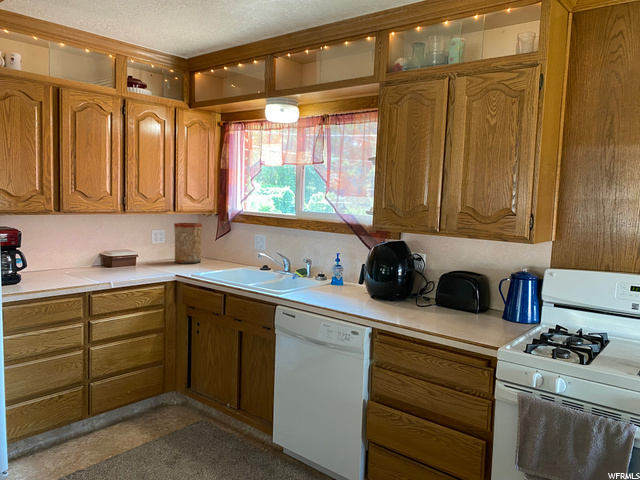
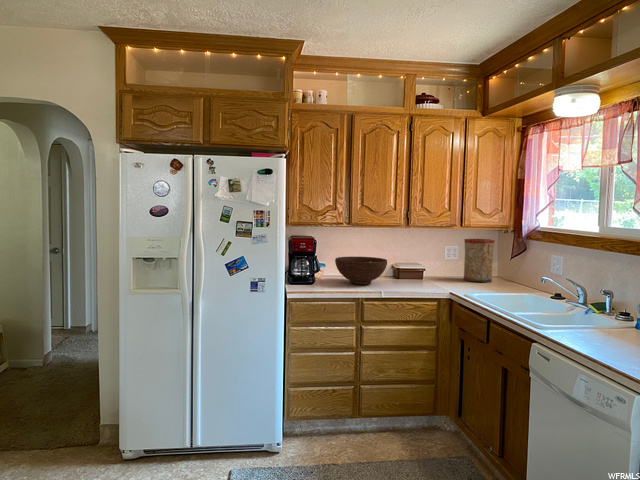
fruit bowl: none [44,247,107,277] -> present [335,257,387,284]

